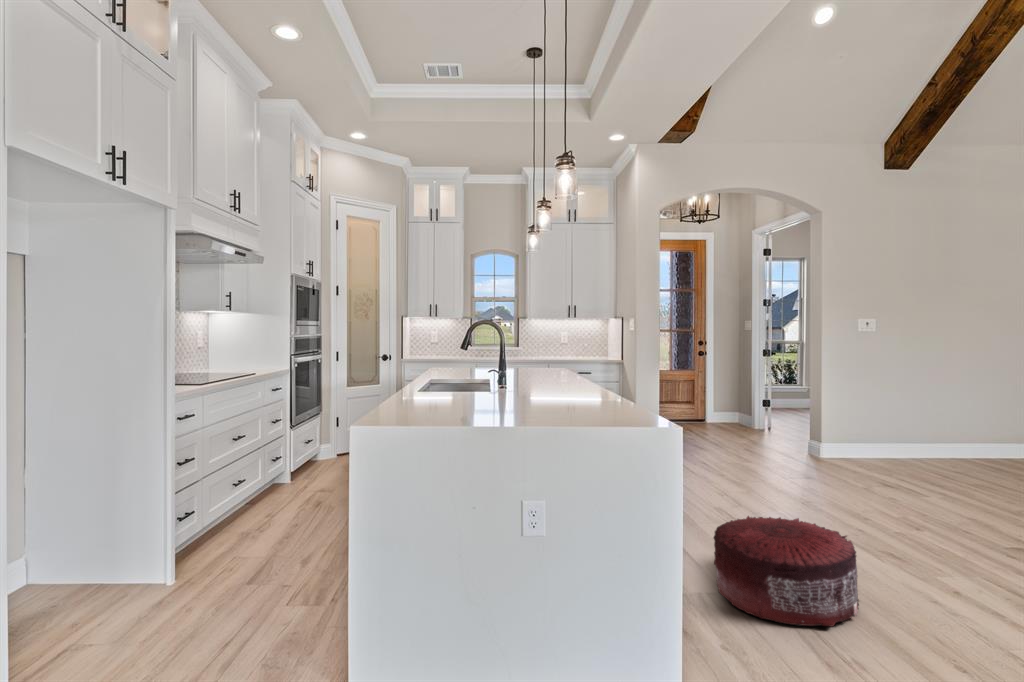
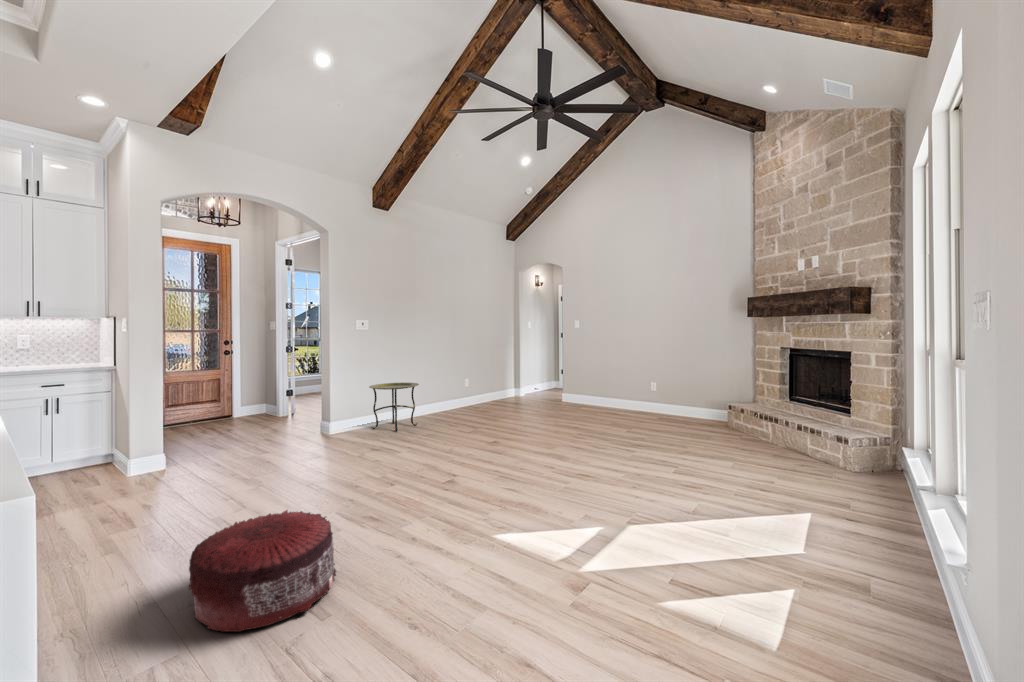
side table: none [874,401,954,467] -> present [369,382,419,432]

